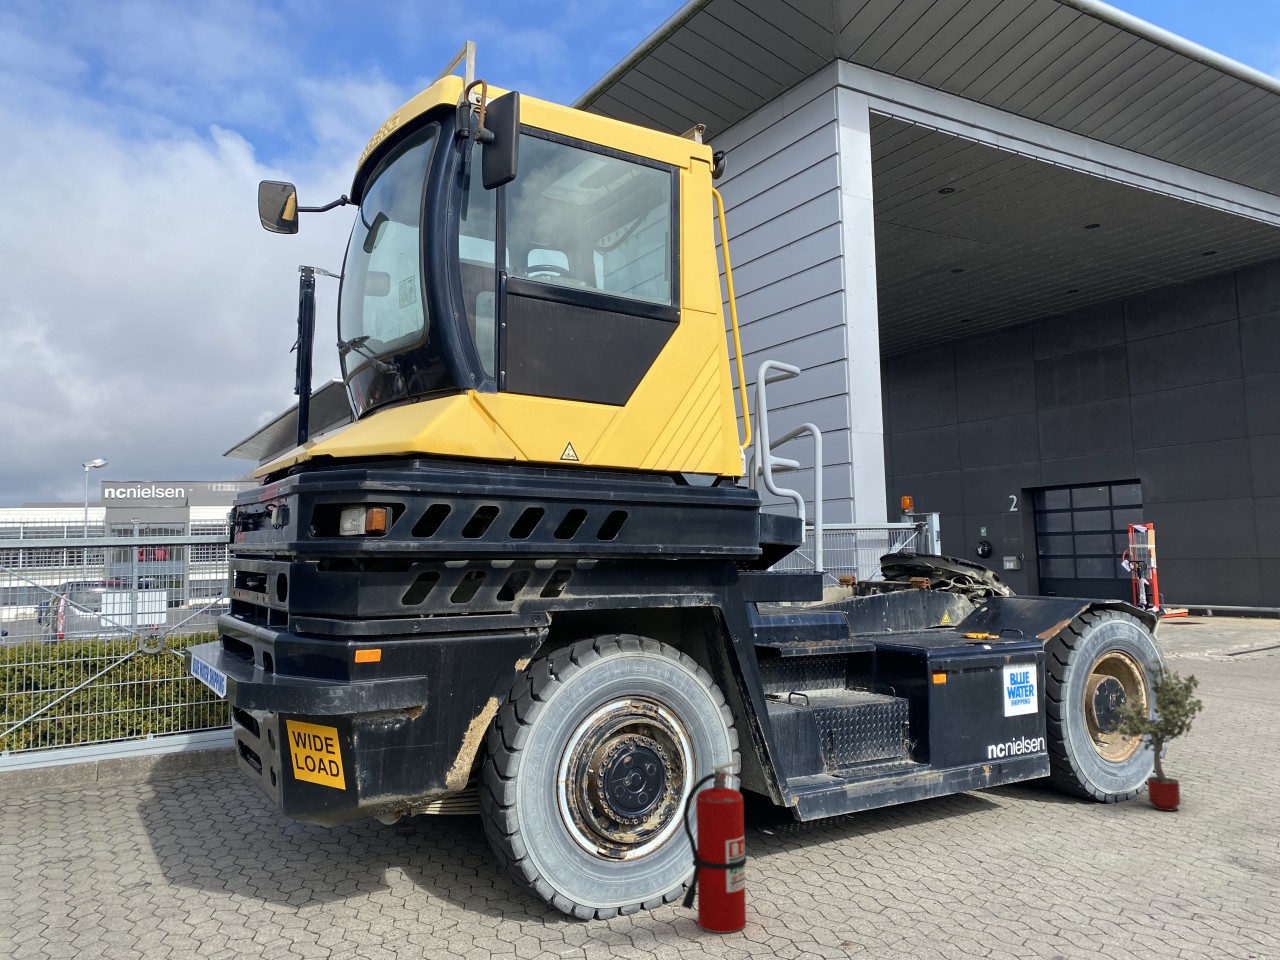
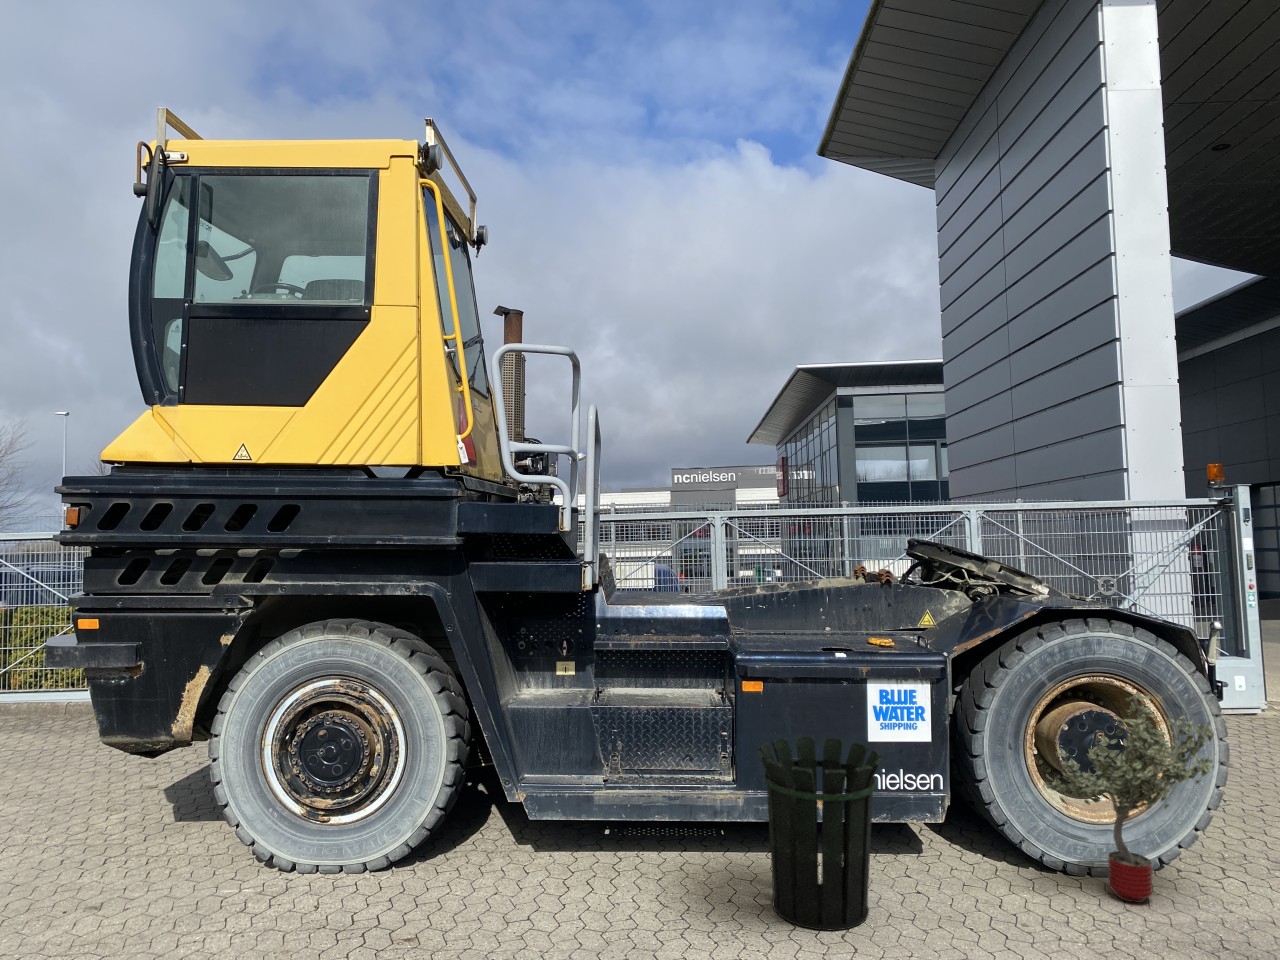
waste bin: none [966,714,1076,864] -> present [757,737,882,931]
fire extinguisher: present [682,761,746,933] -> none [346,750,415,913]

